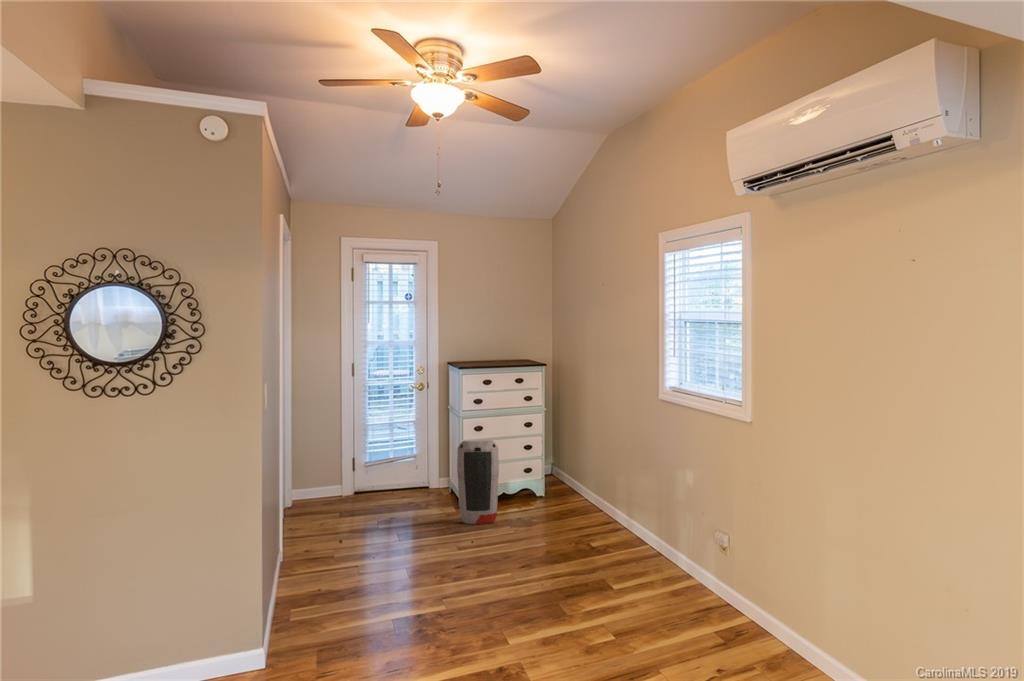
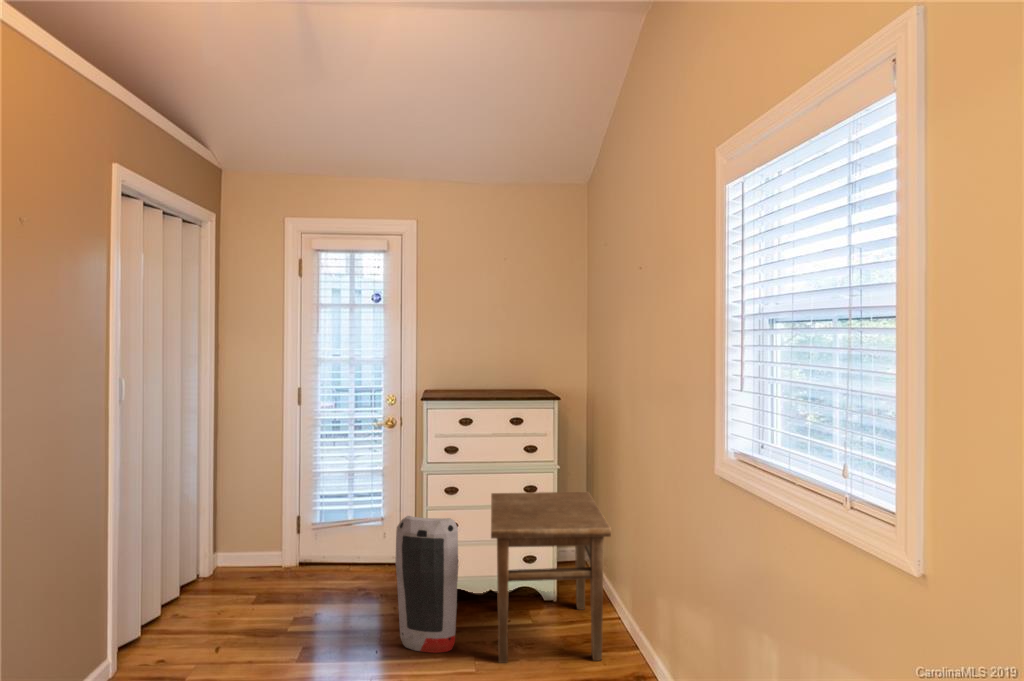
side table: none [505,425,591,524] -> present [491,492,611,663]

